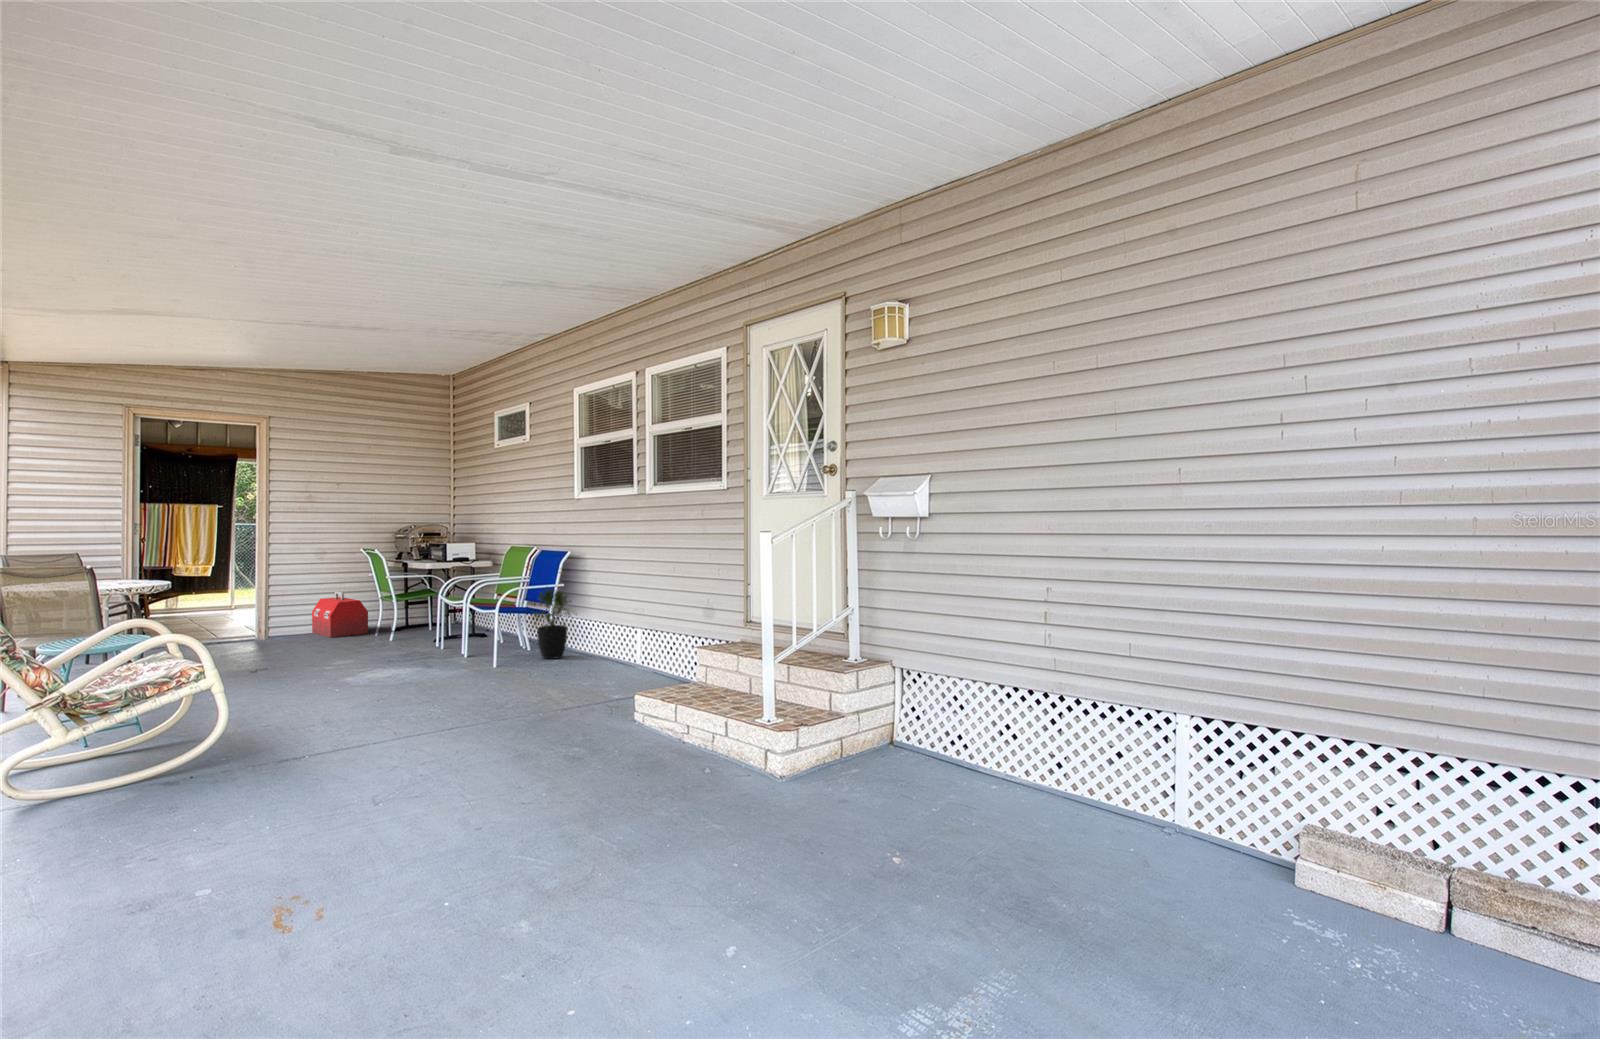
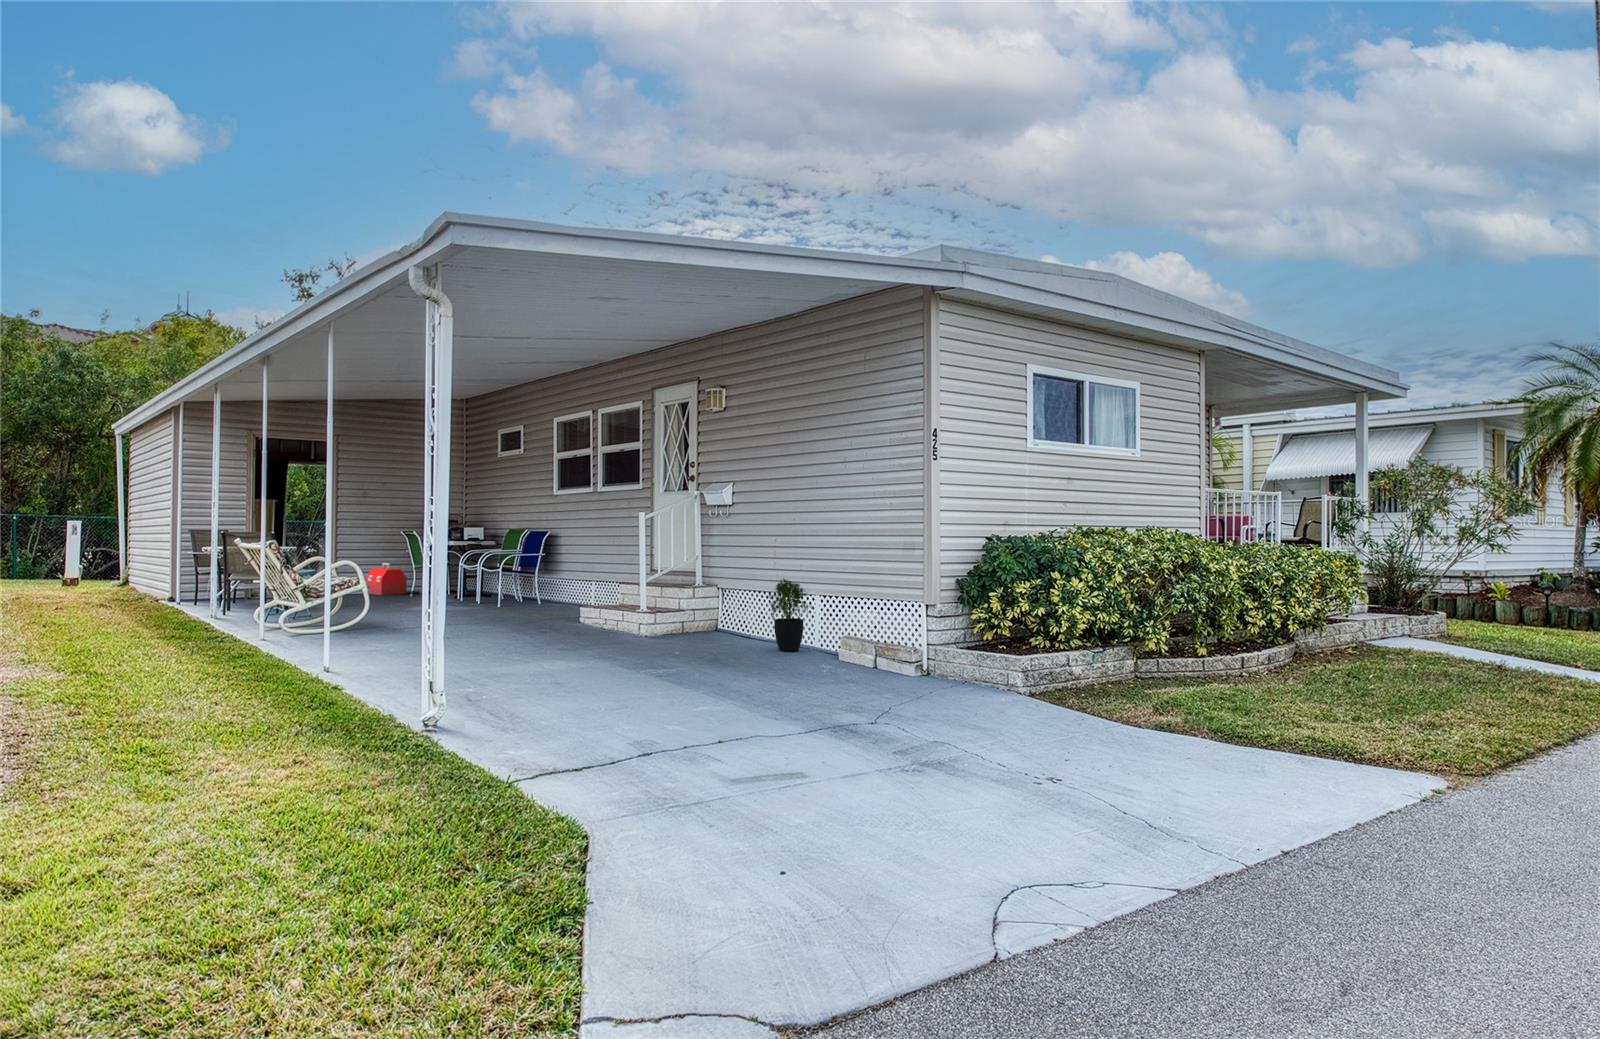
potted plant: present [532,588,577,659] -> present [768,579,812,652]

